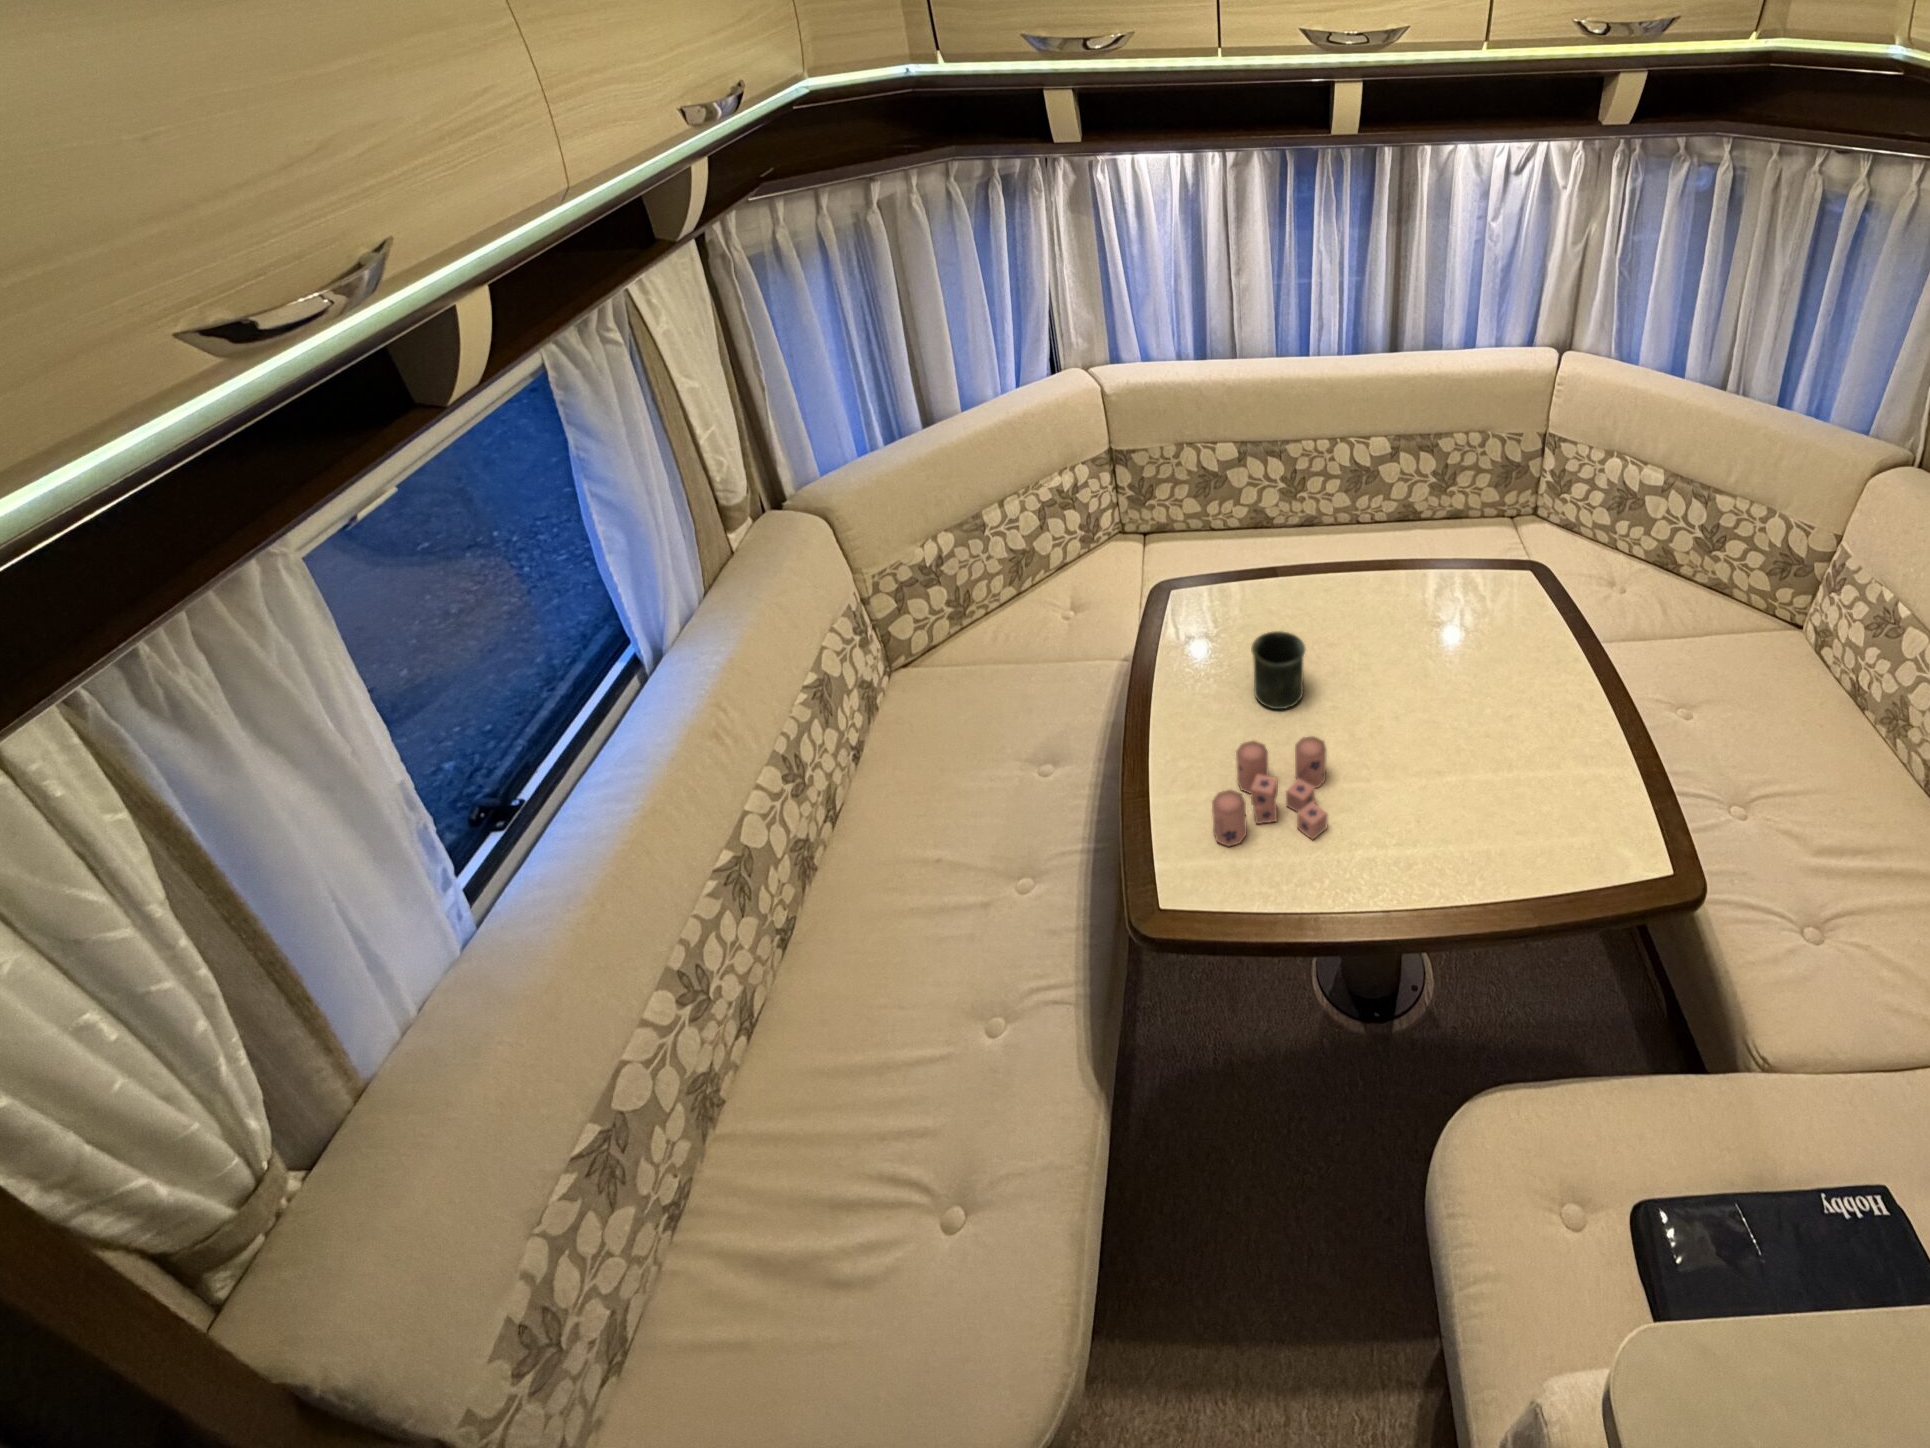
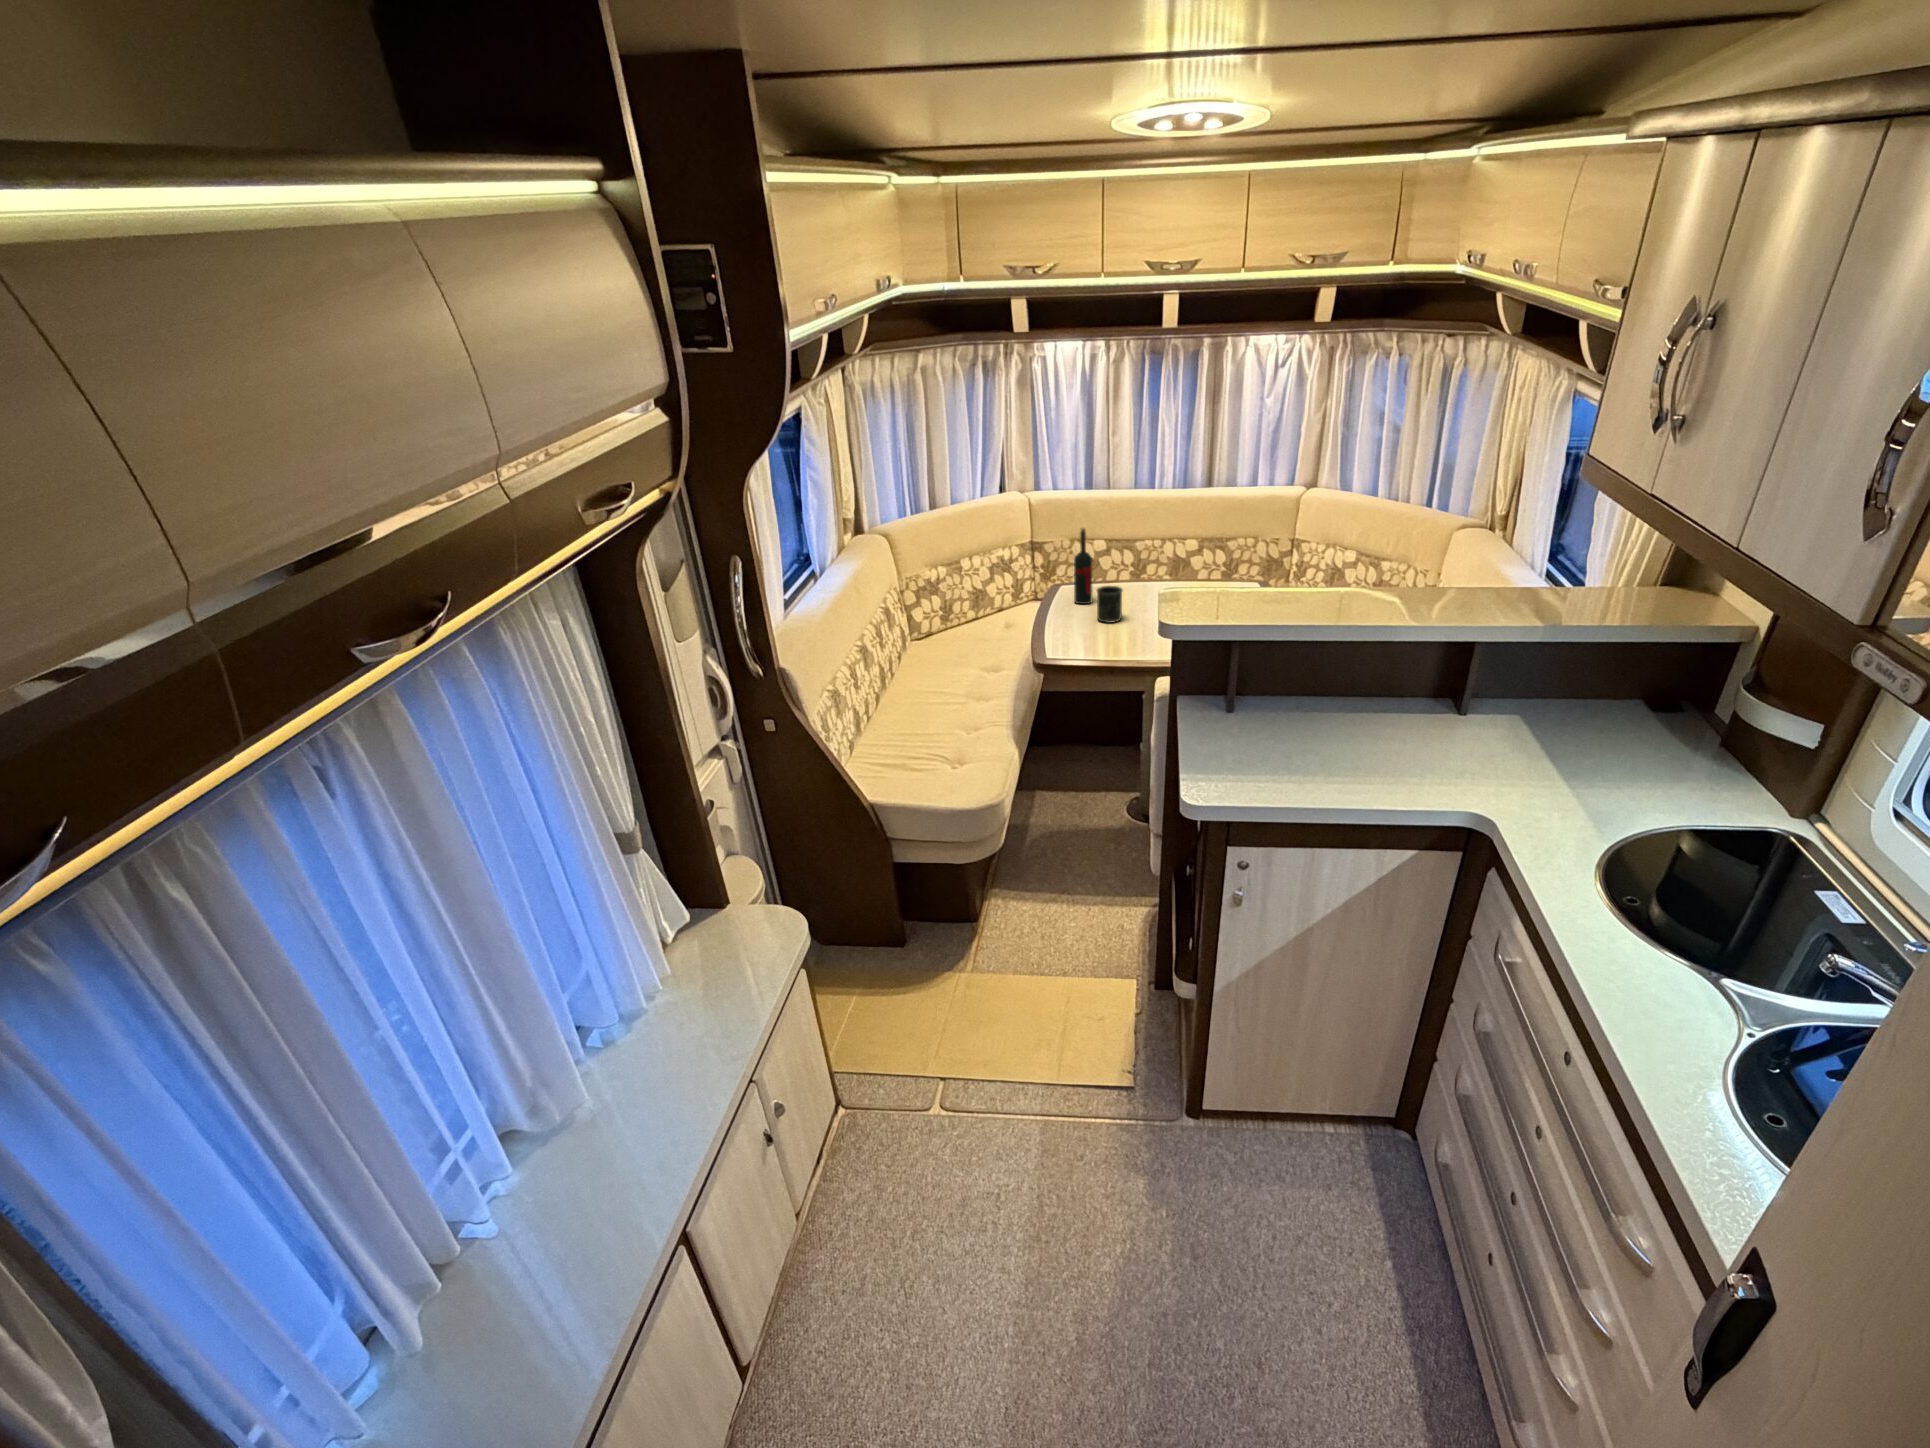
wine bottle: none [1198,508,1236,635] -> present [1074,528,1092,604]
candle: present [1212,736,1328,846] -> none [1070,617,1126,651]

